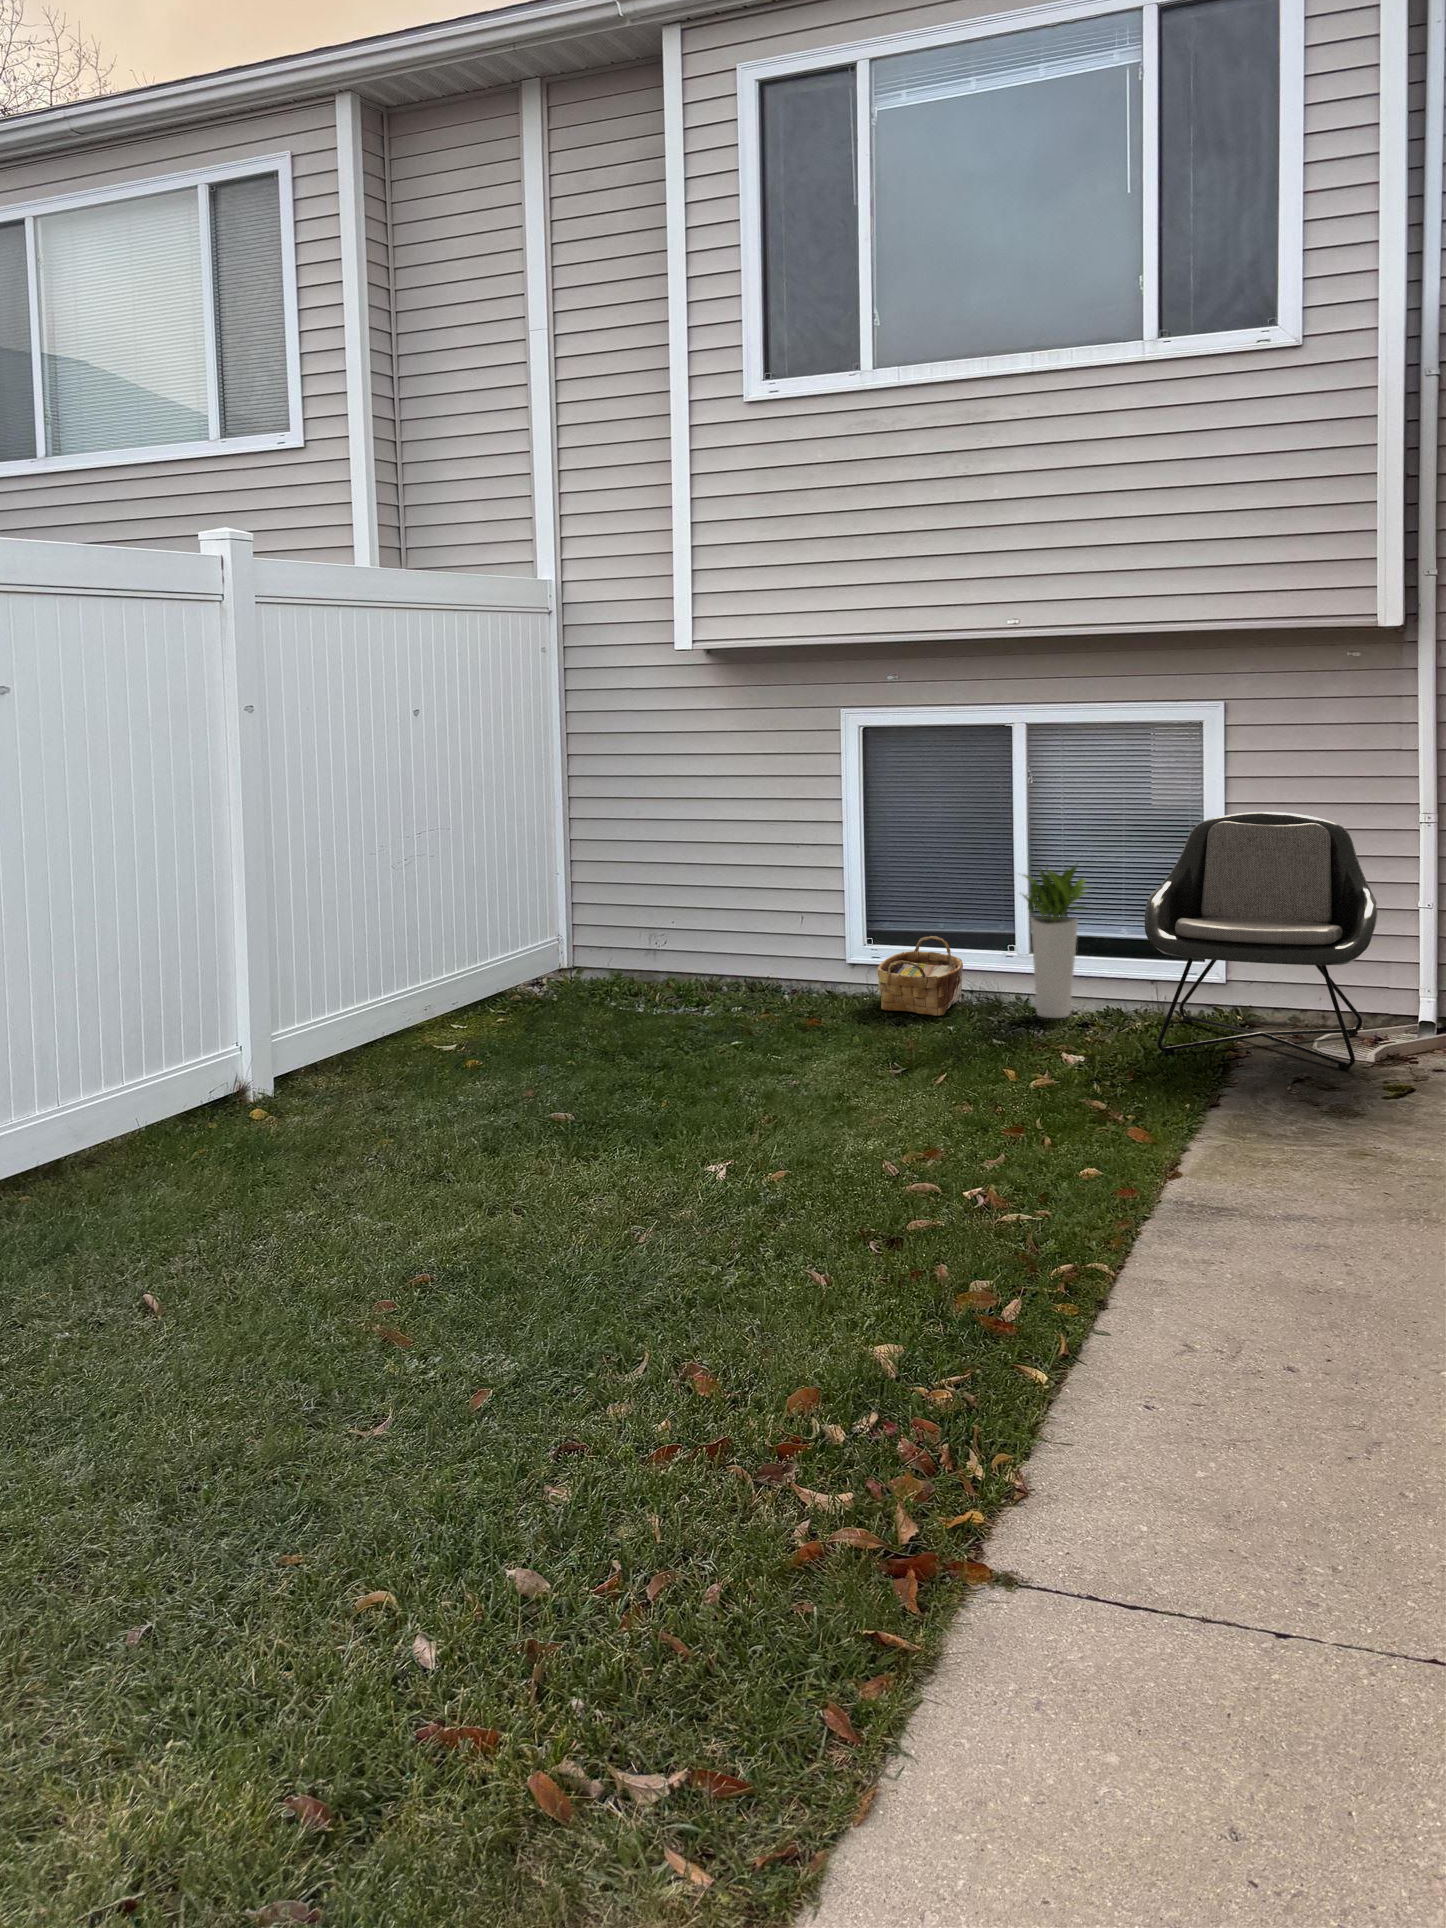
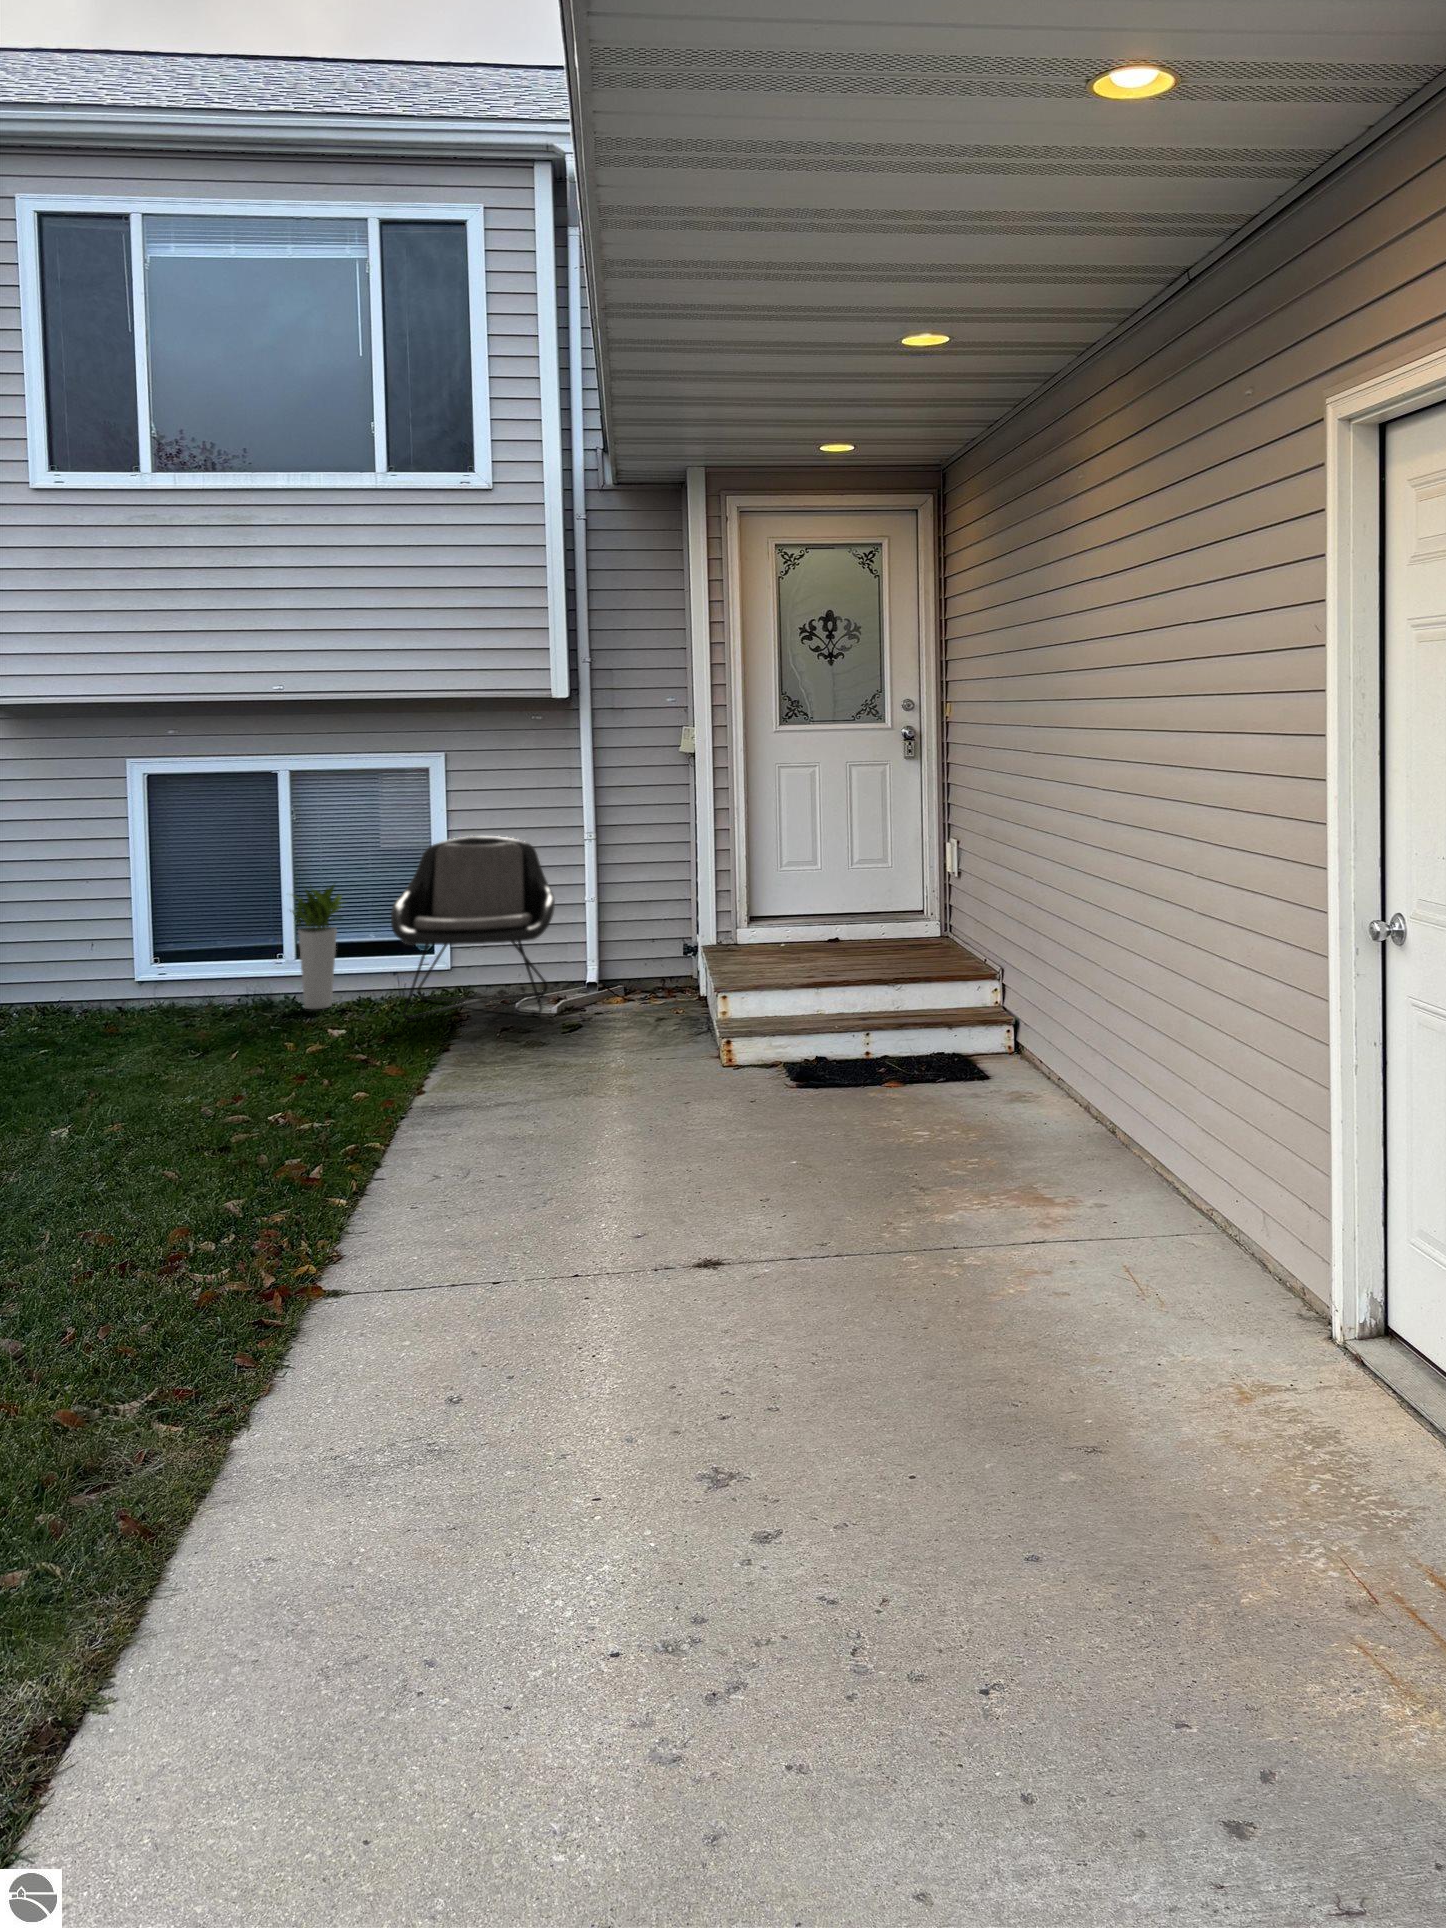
woven basket: present [878,936,963,1016] -> none [164,953,240,1019]

